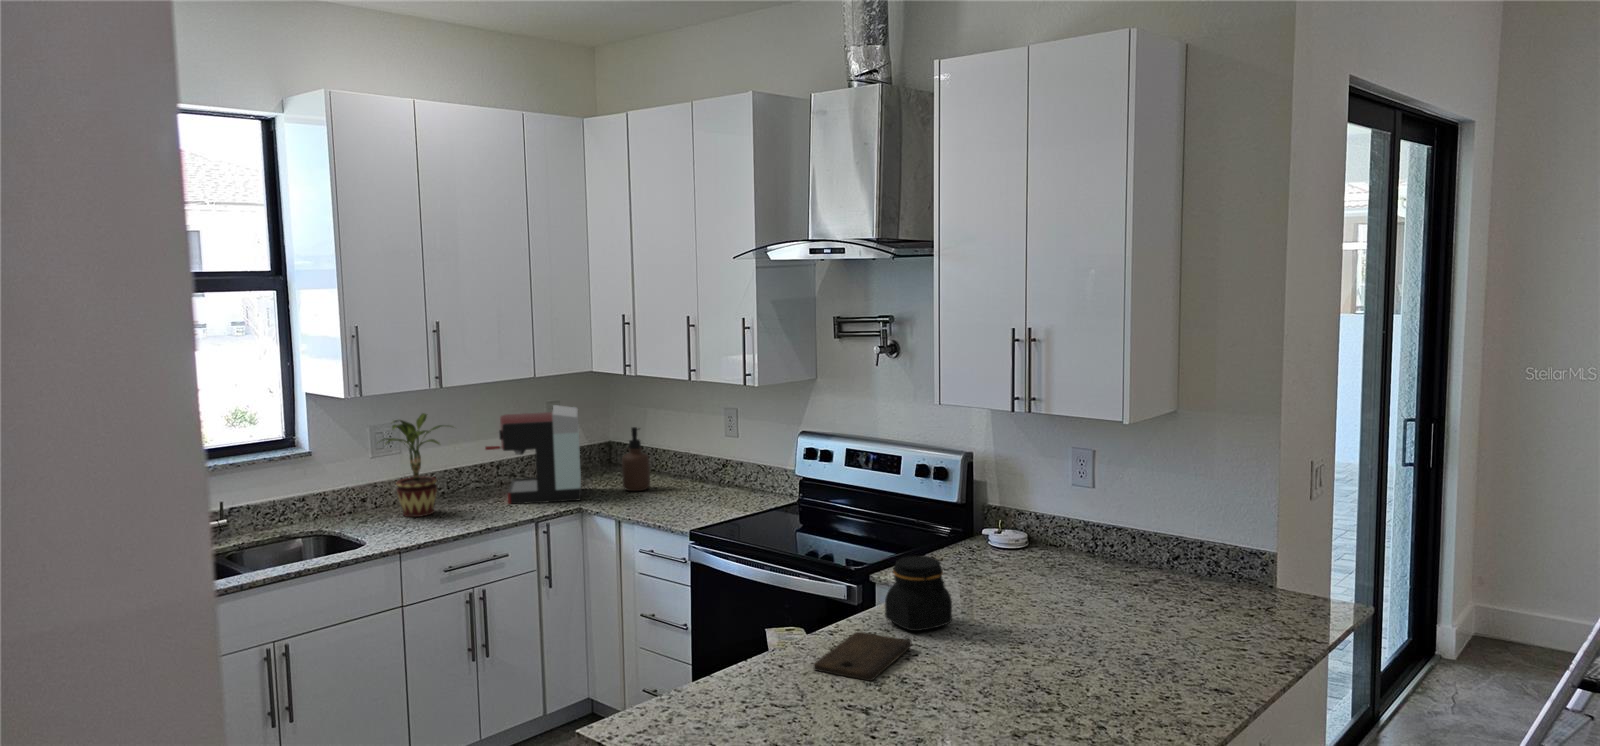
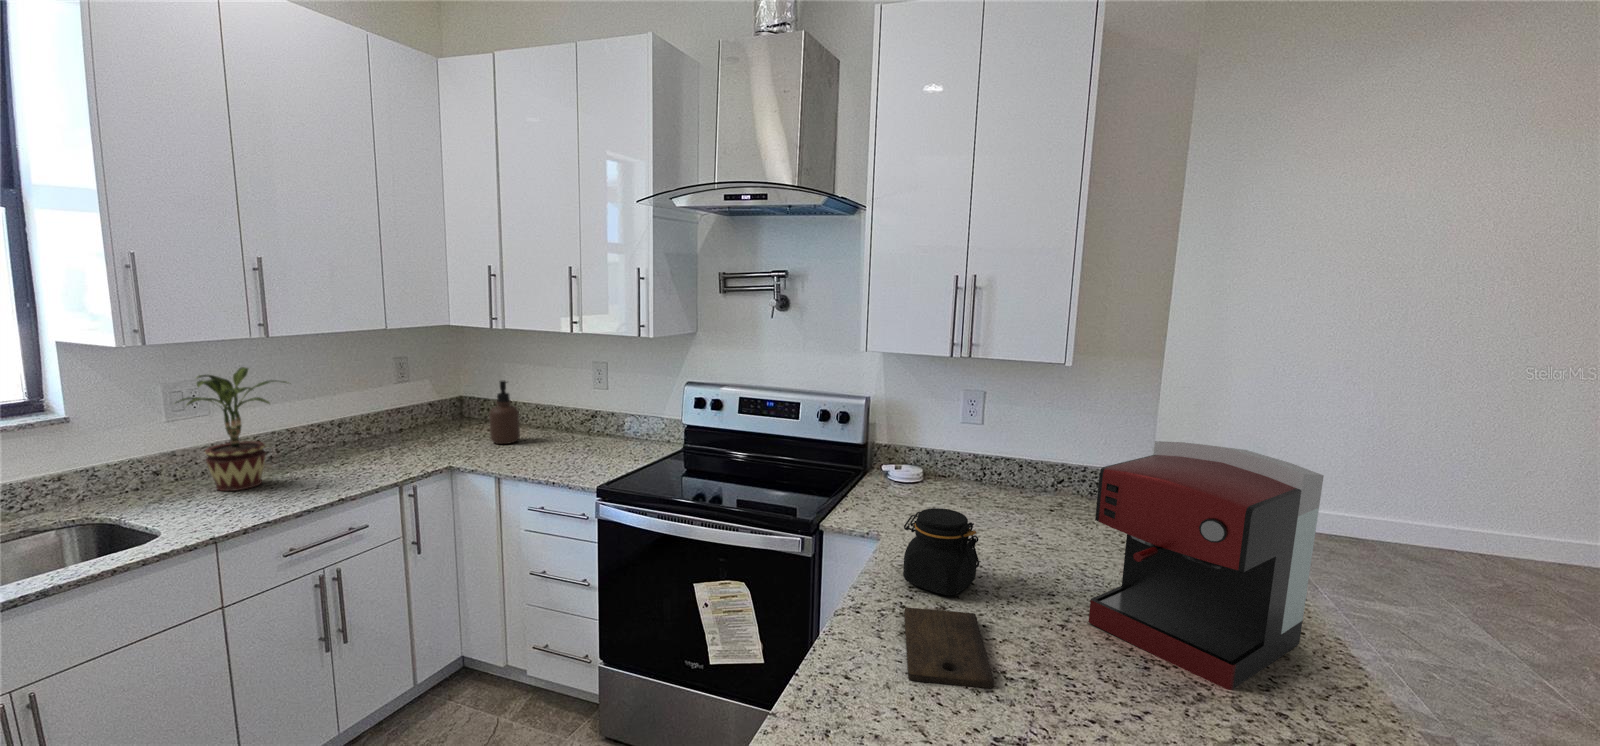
coffee maker: present [485,405,581,504] -> present [1088,441,1324,690]

